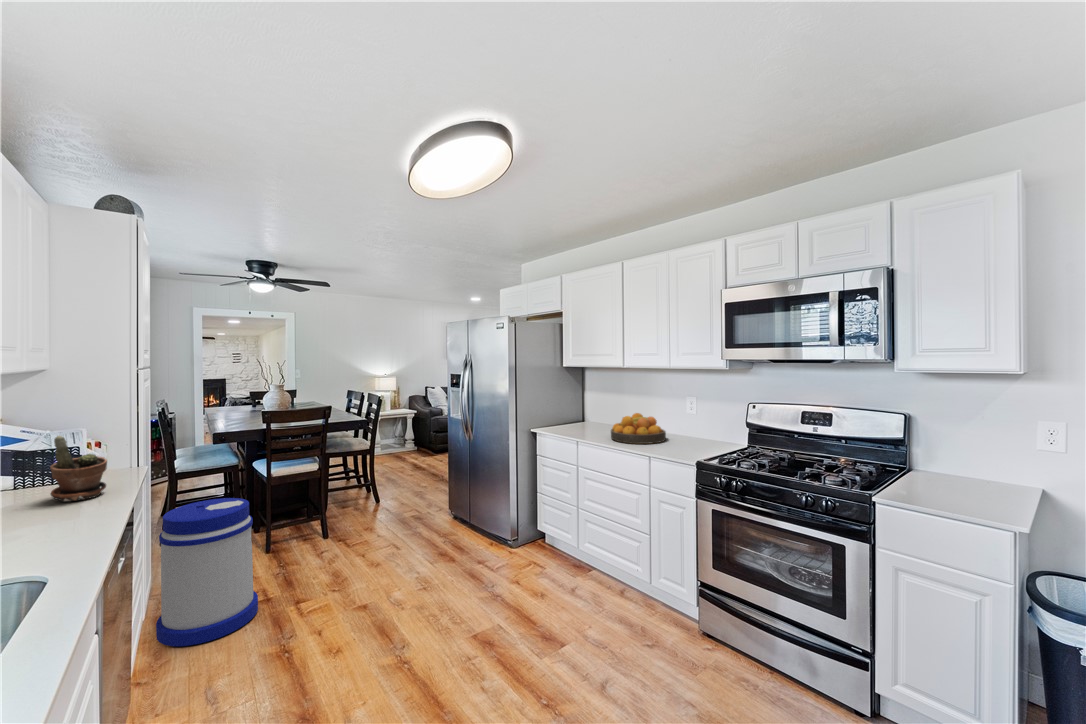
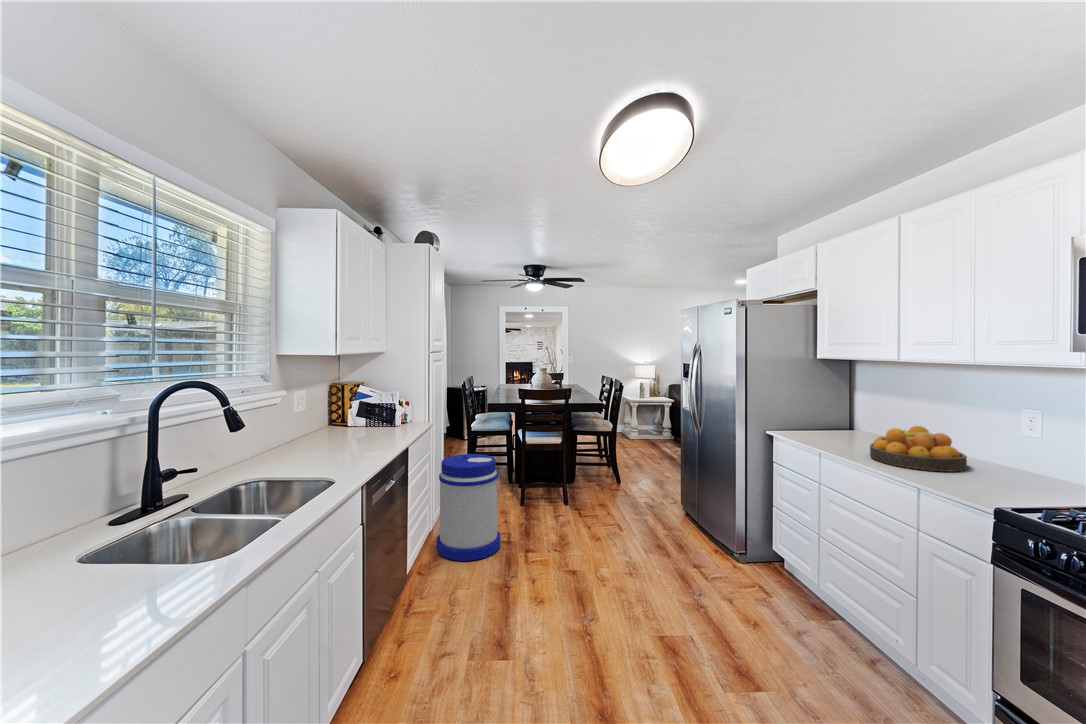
potted plant: present [50,436,107,501] -> none [372,394,400,439]

